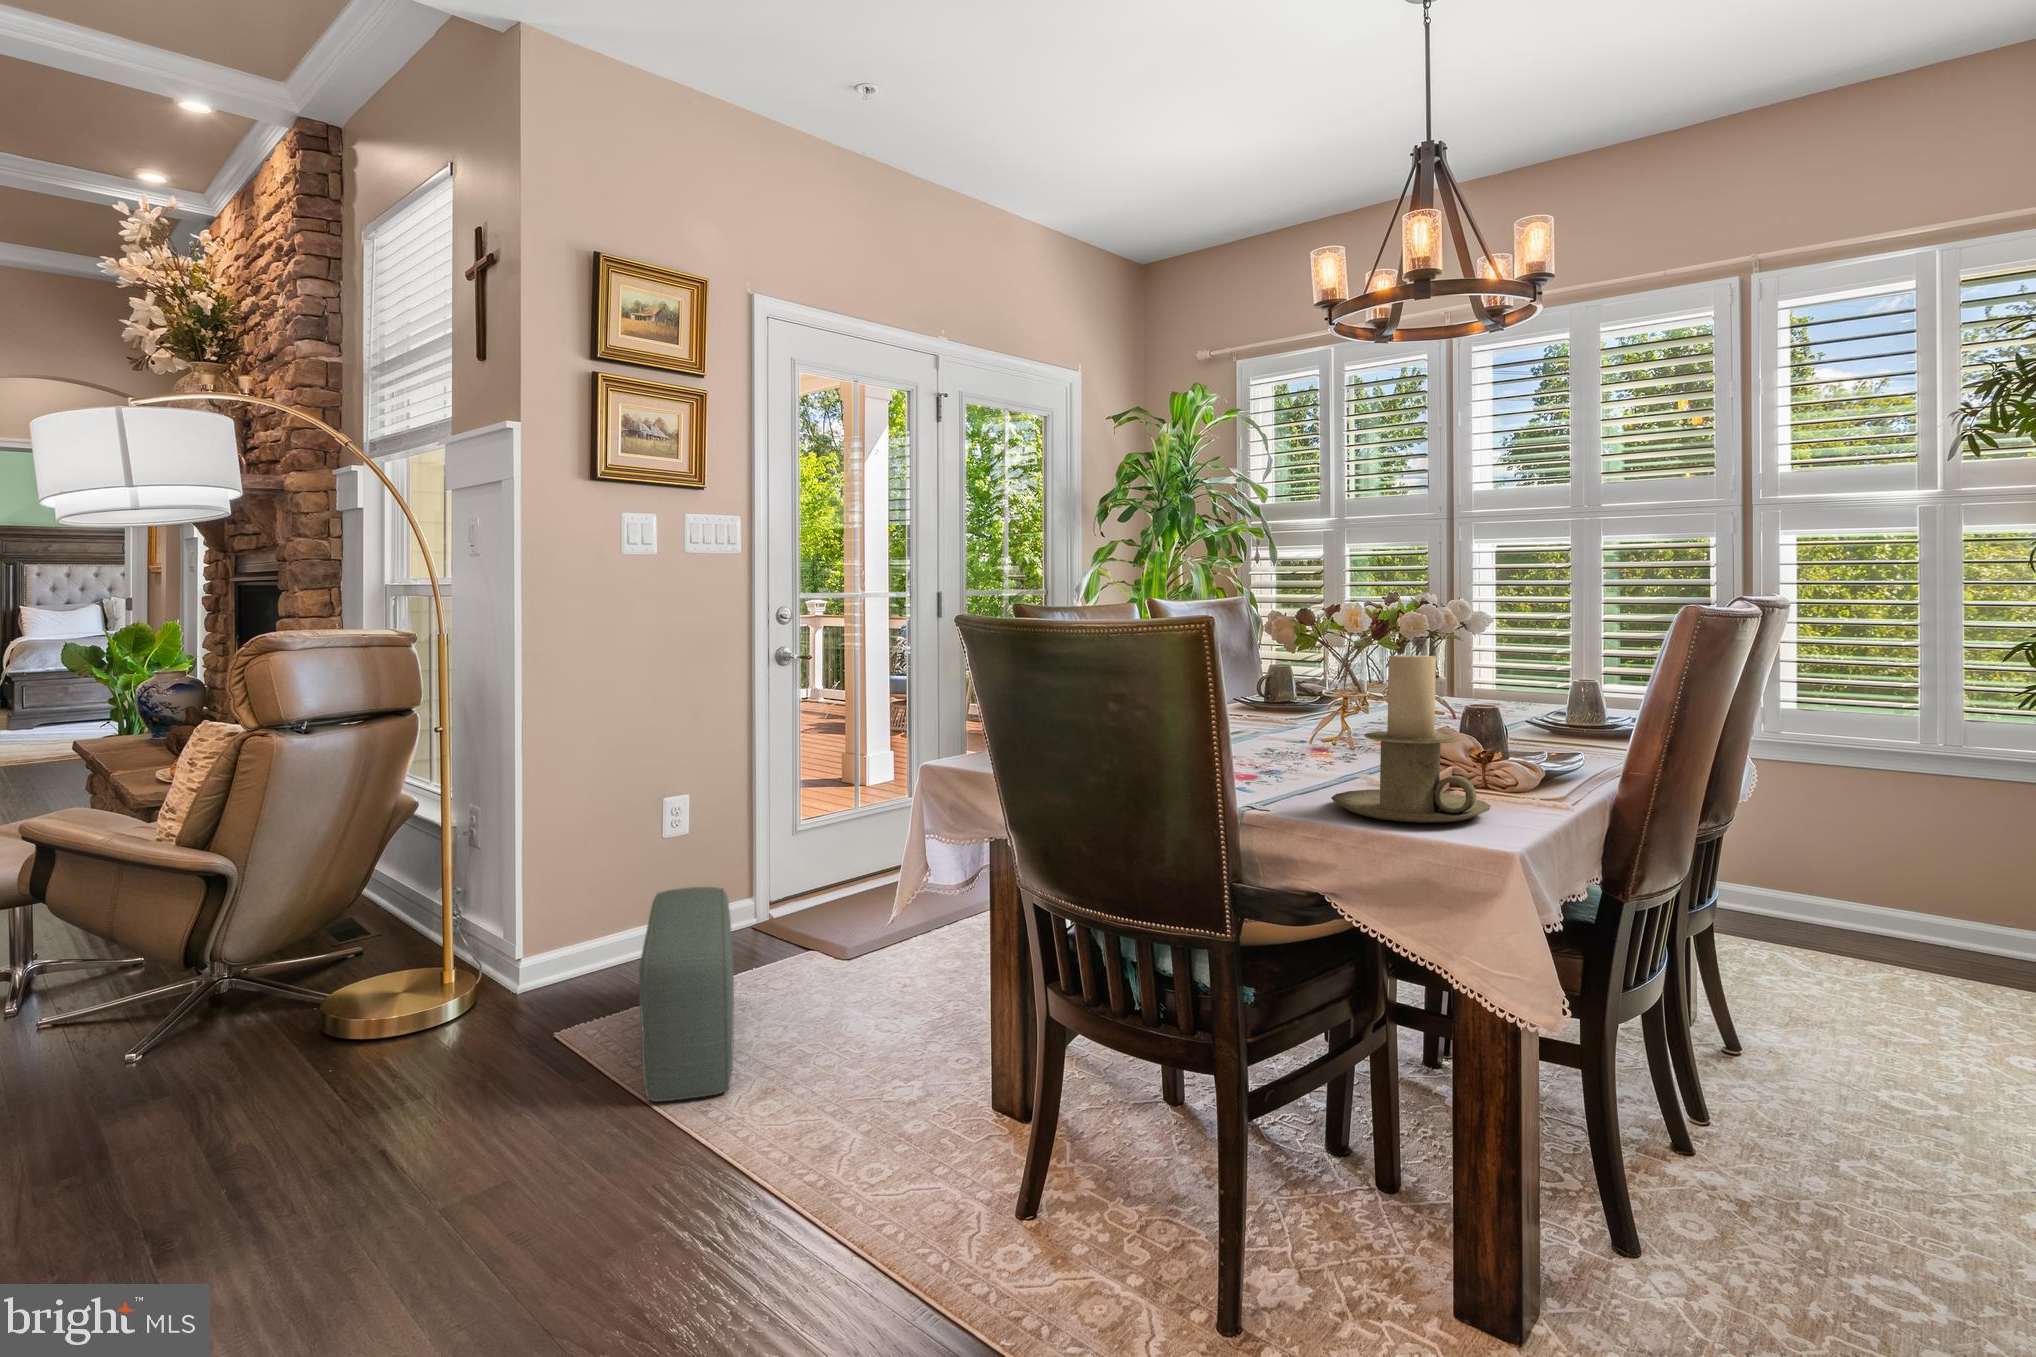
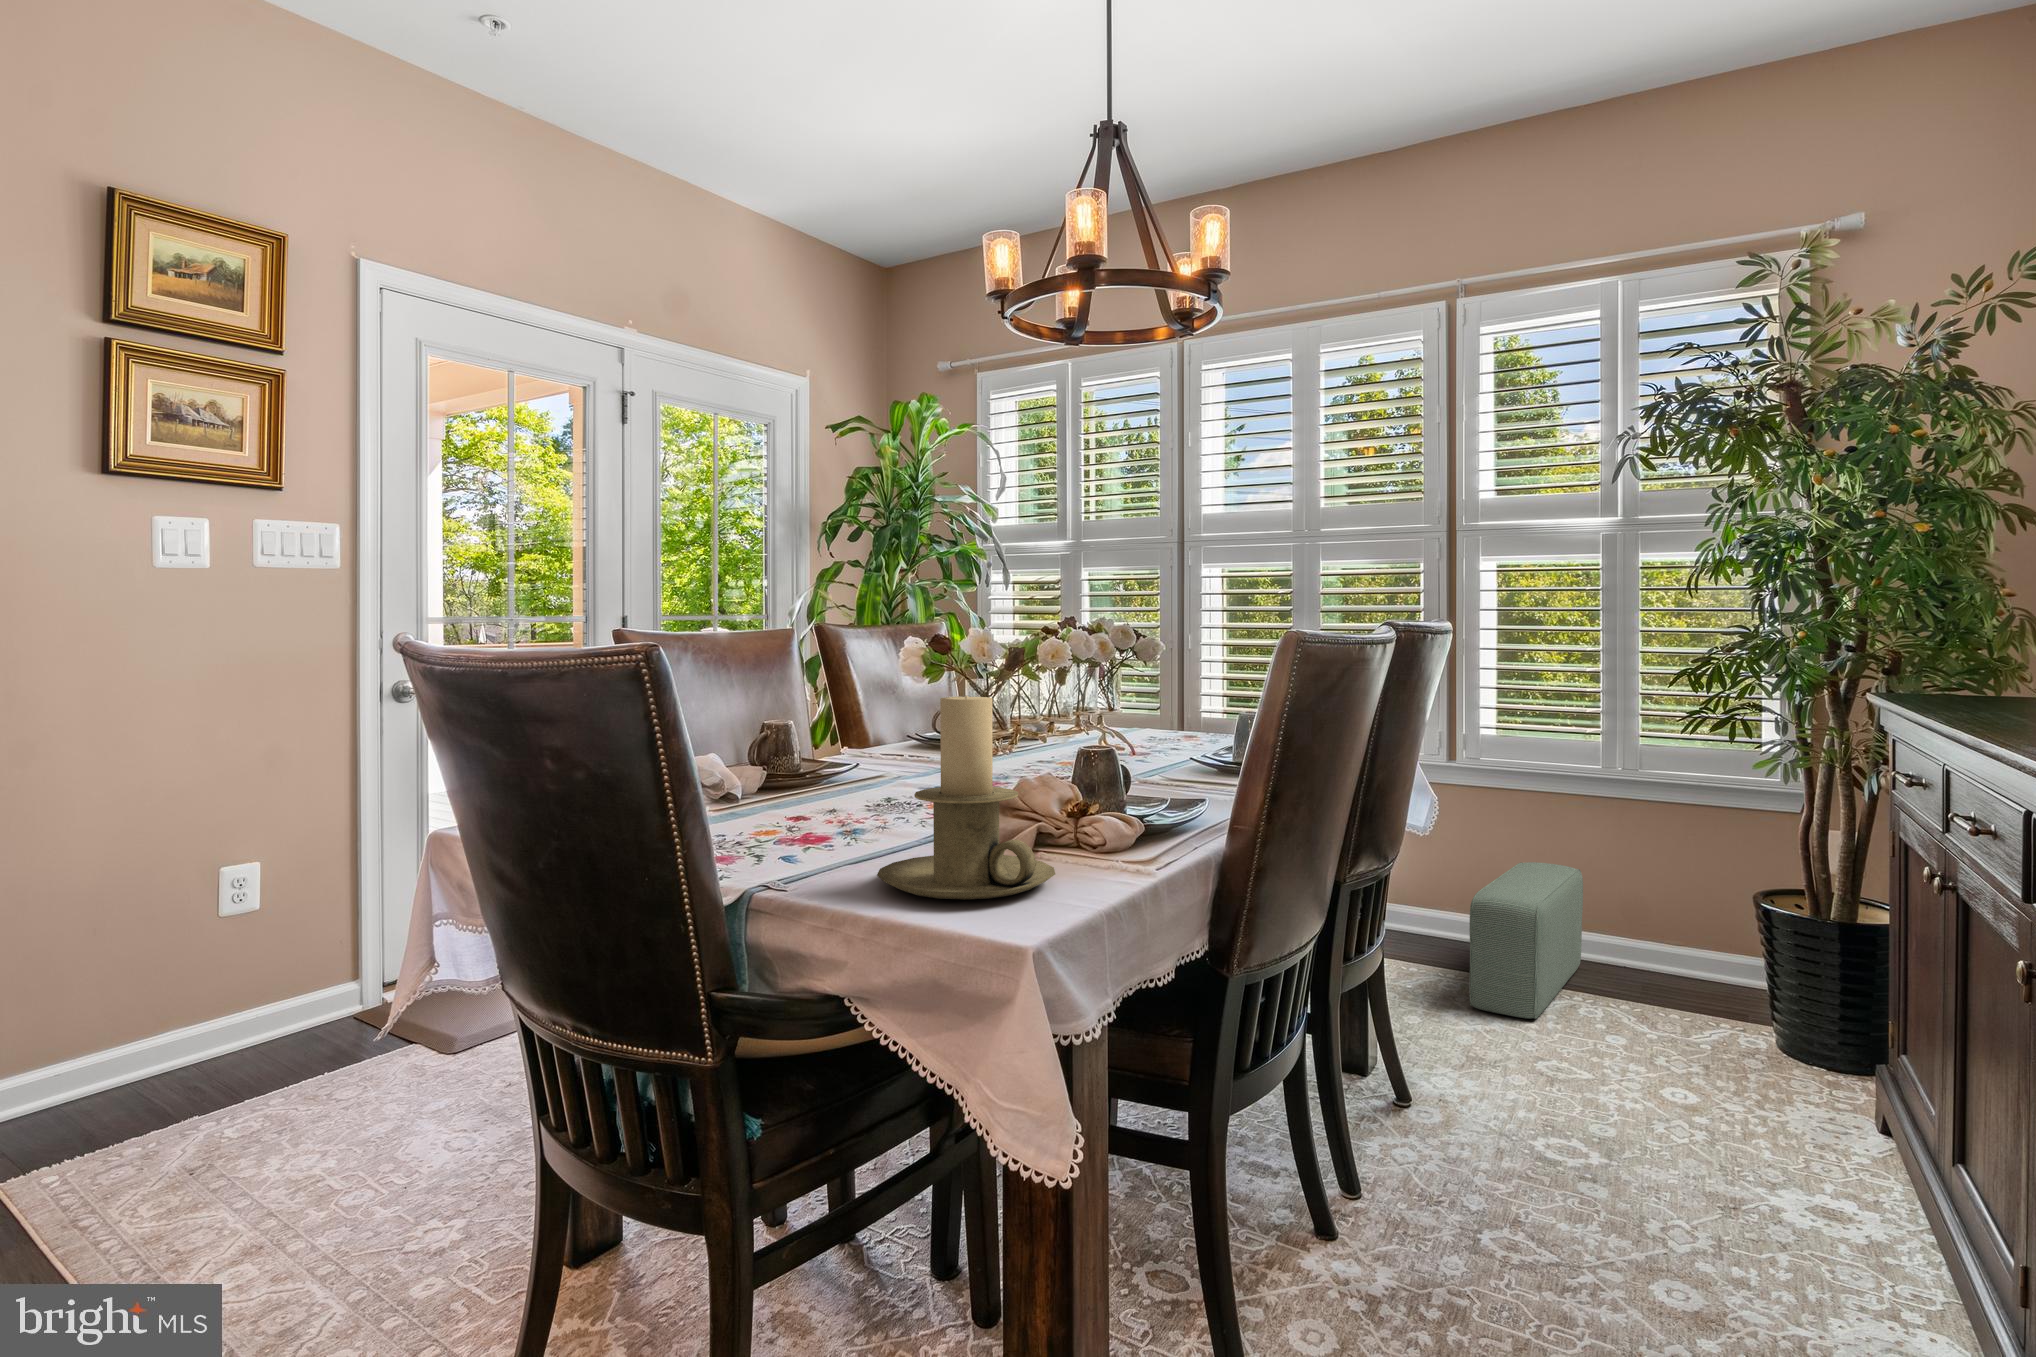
pouf: present [639,887,734,1101] -> present [1469,862,1583,1019]

